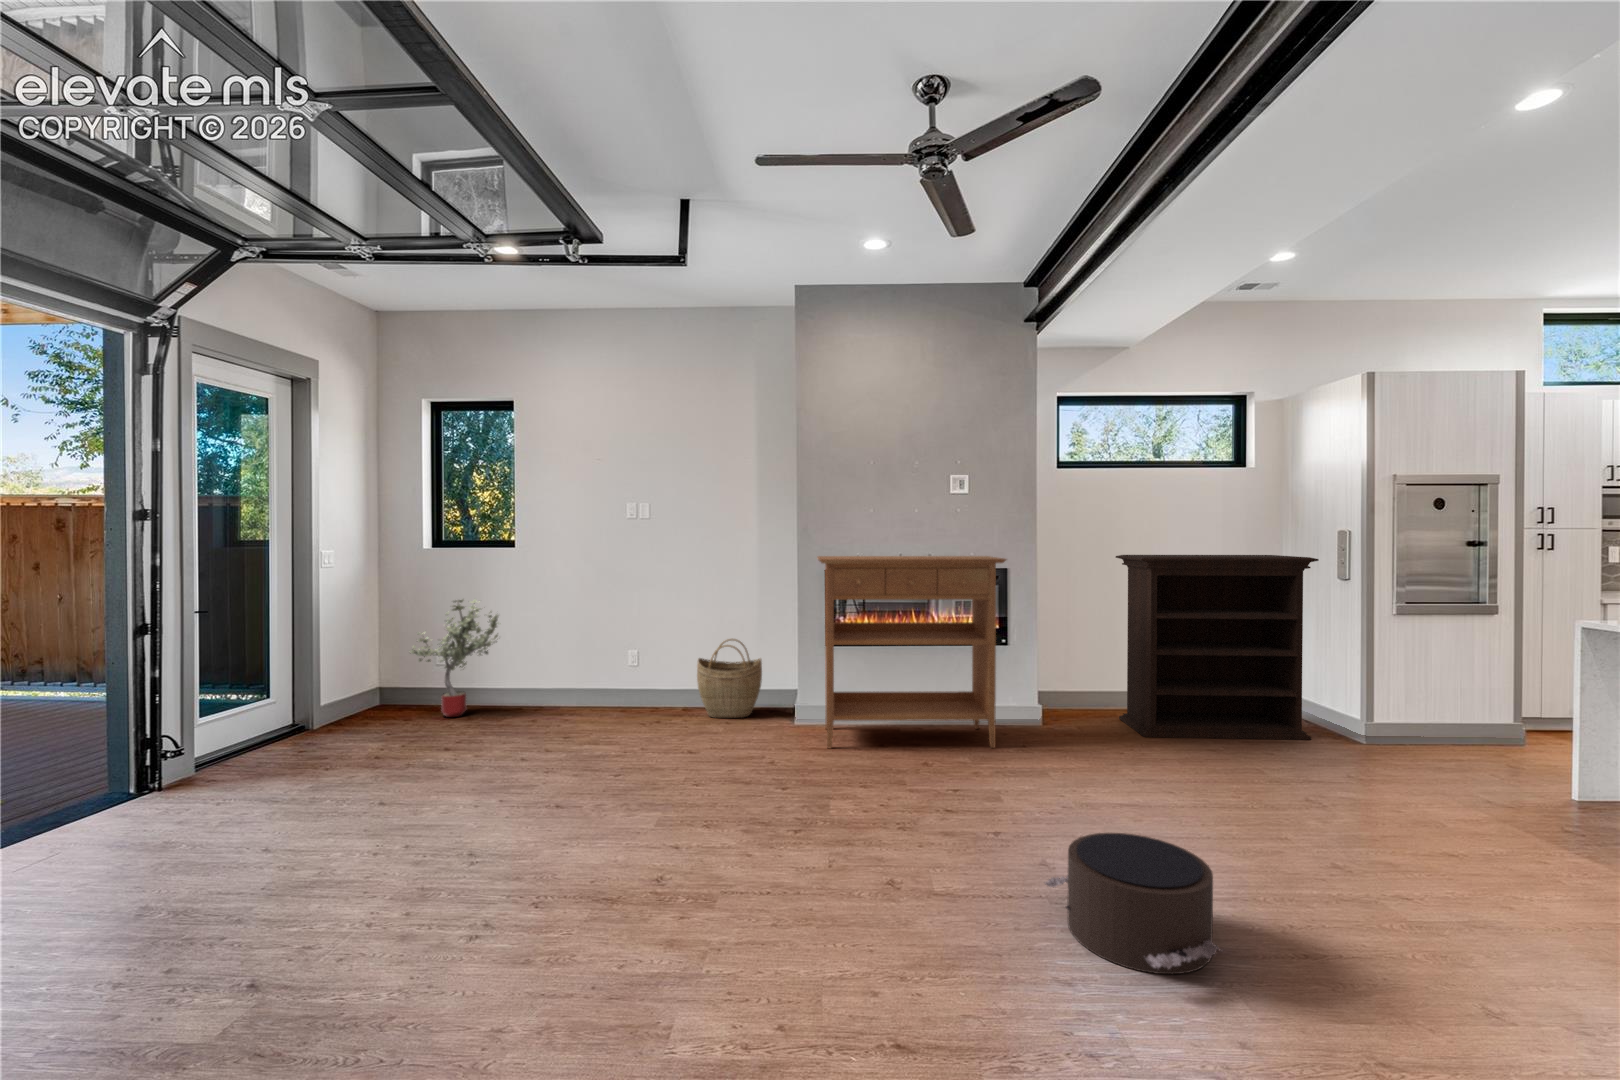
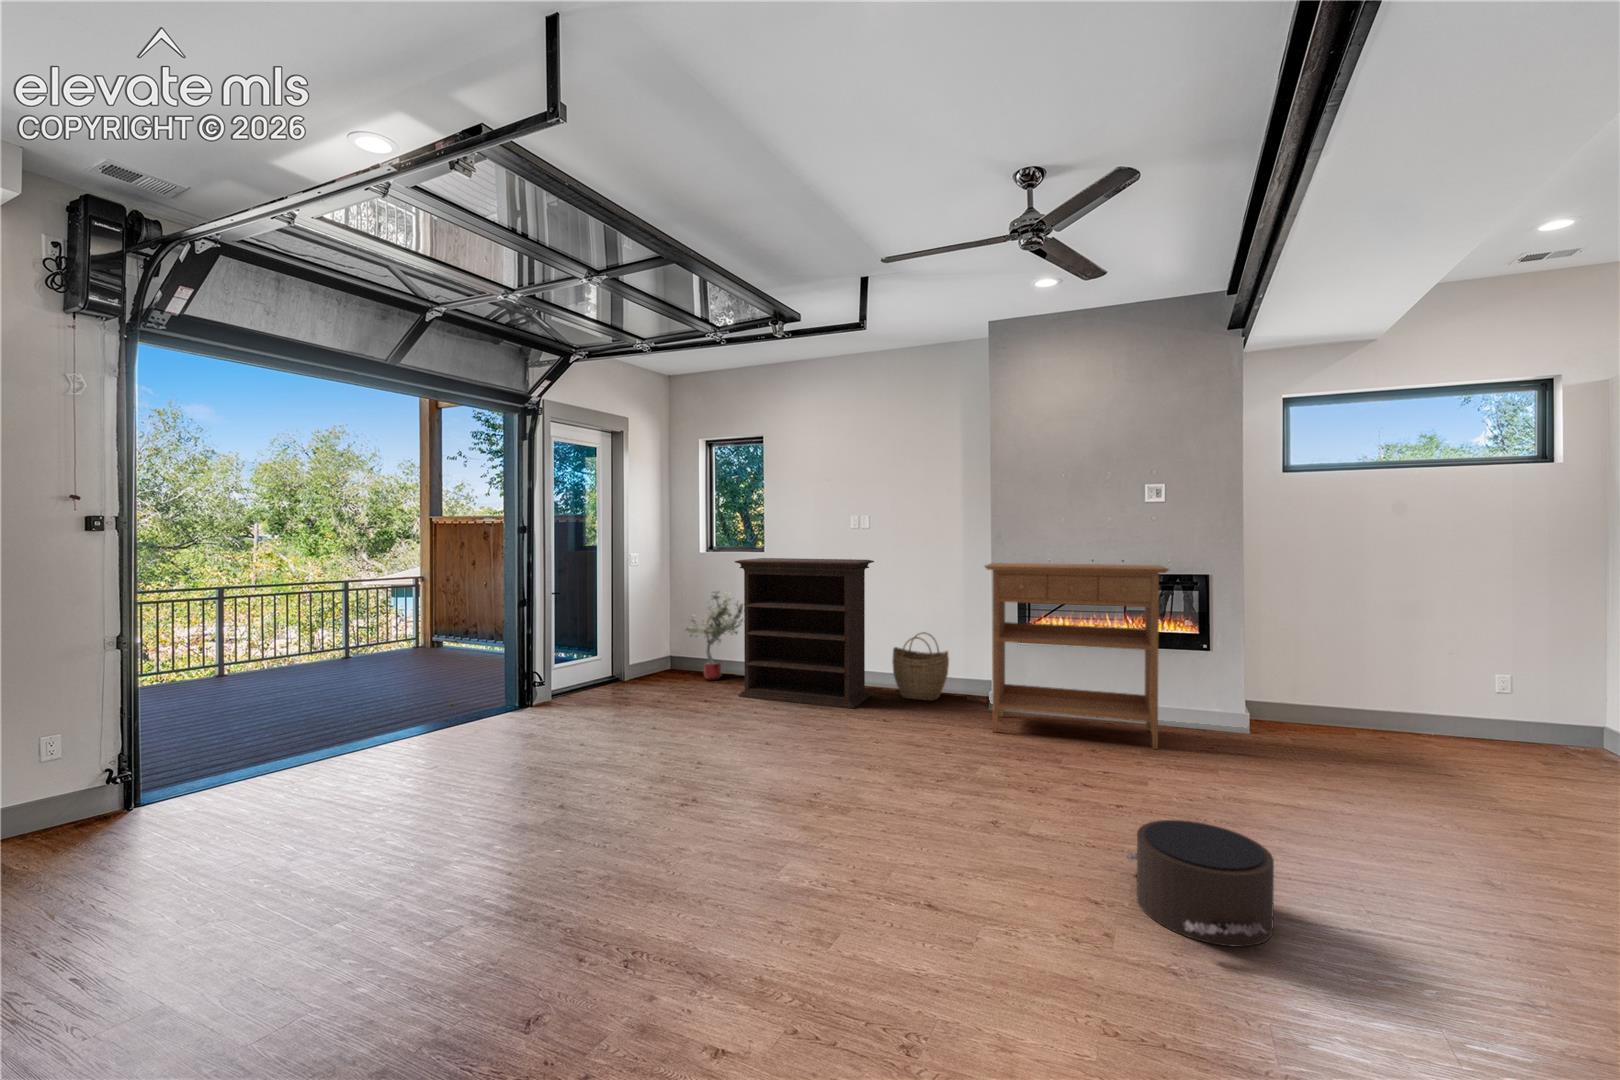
bookshelf: present [1116,555,1319,740] -> present [735,558,874,709]

